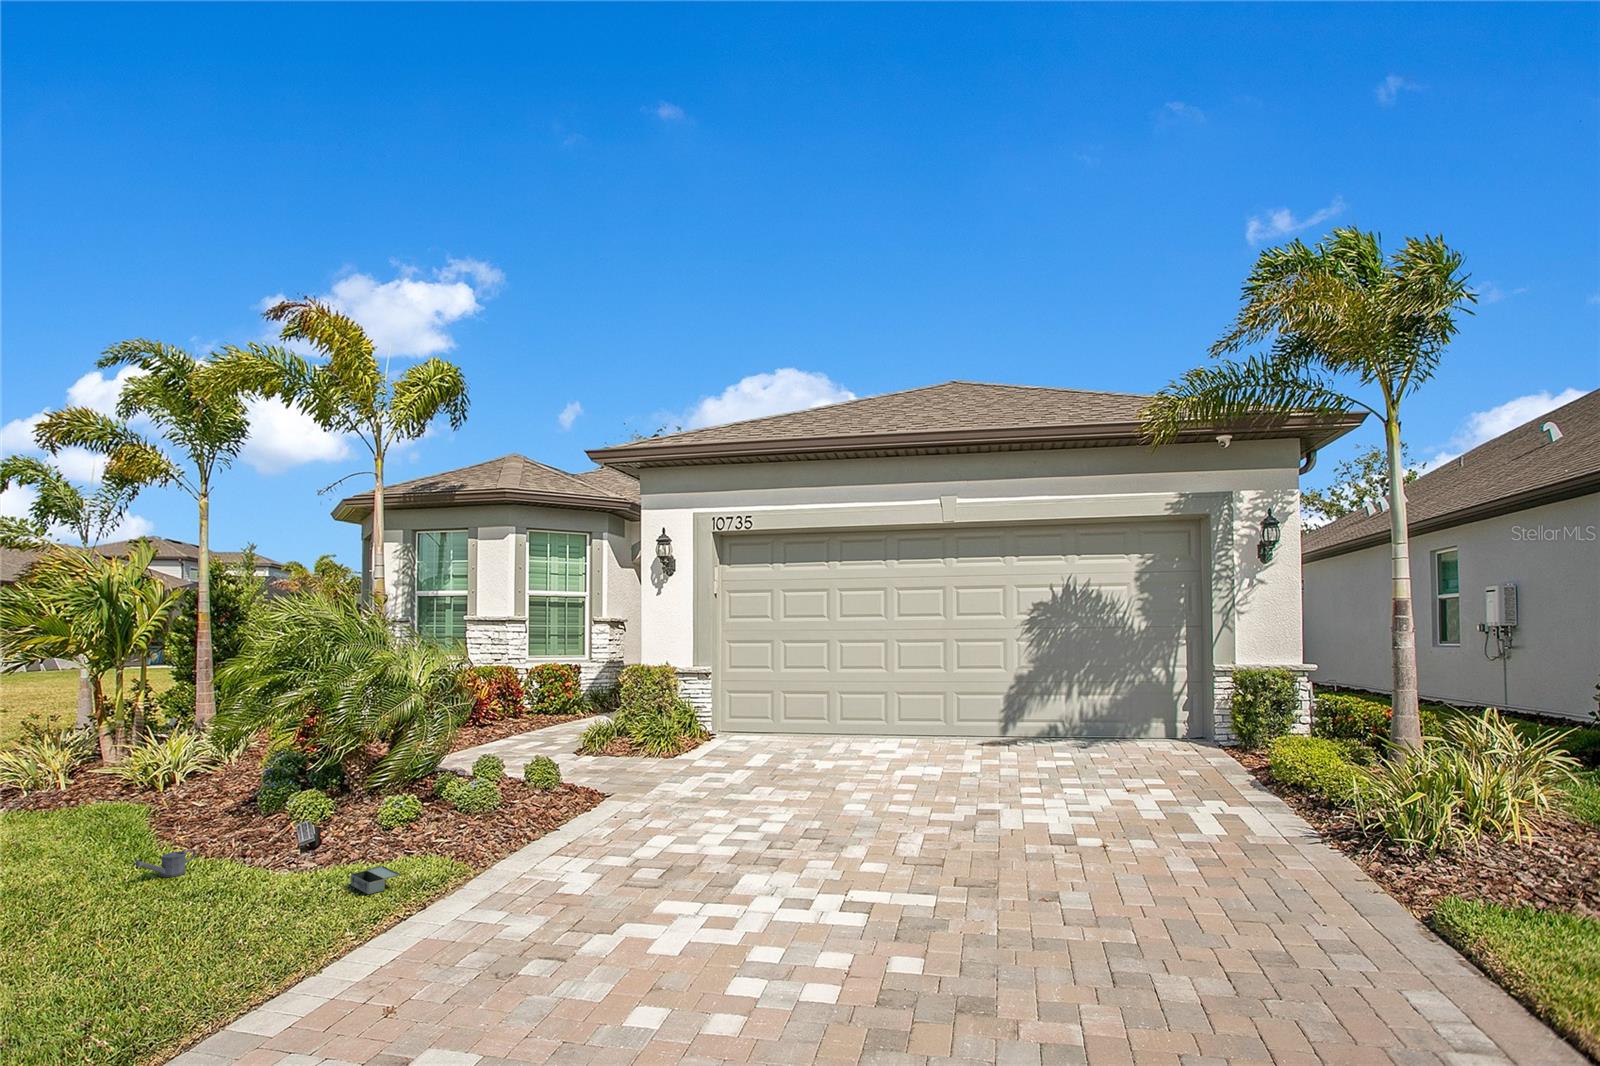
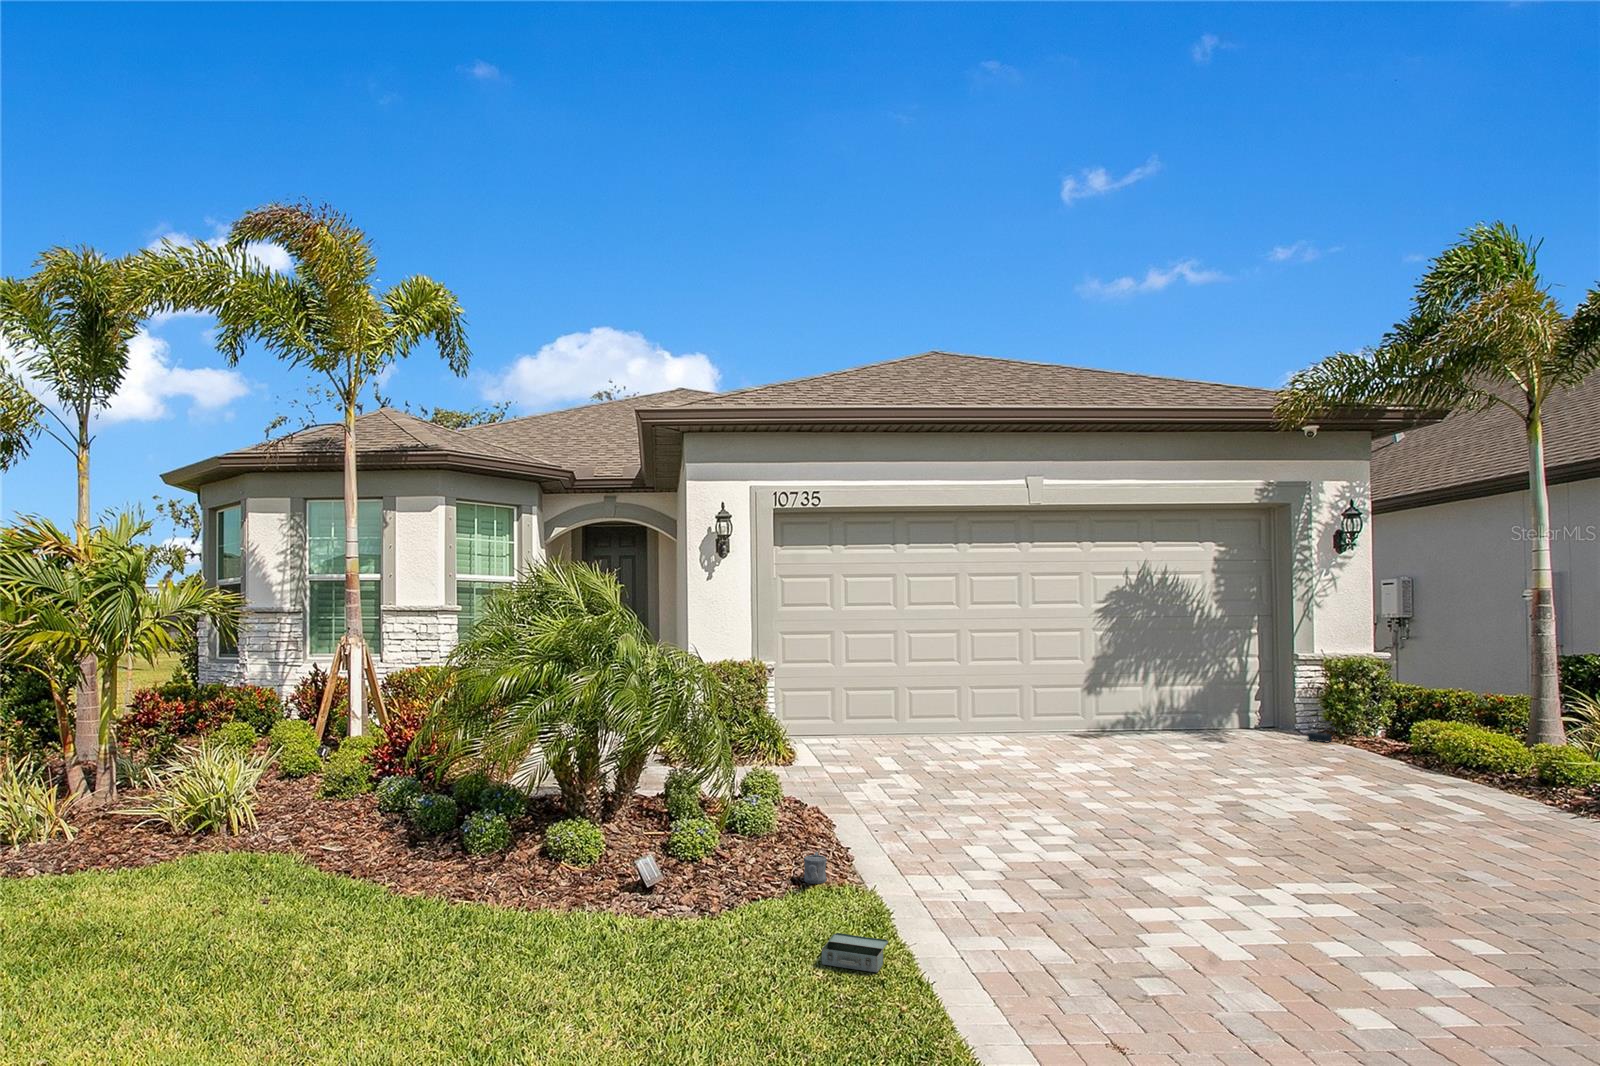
decorative plant: none [1217,727,1255,759] -> present [1302,714,1335,742]
watering can: present [135,849,196,878] -> present [804,852,827,884]

